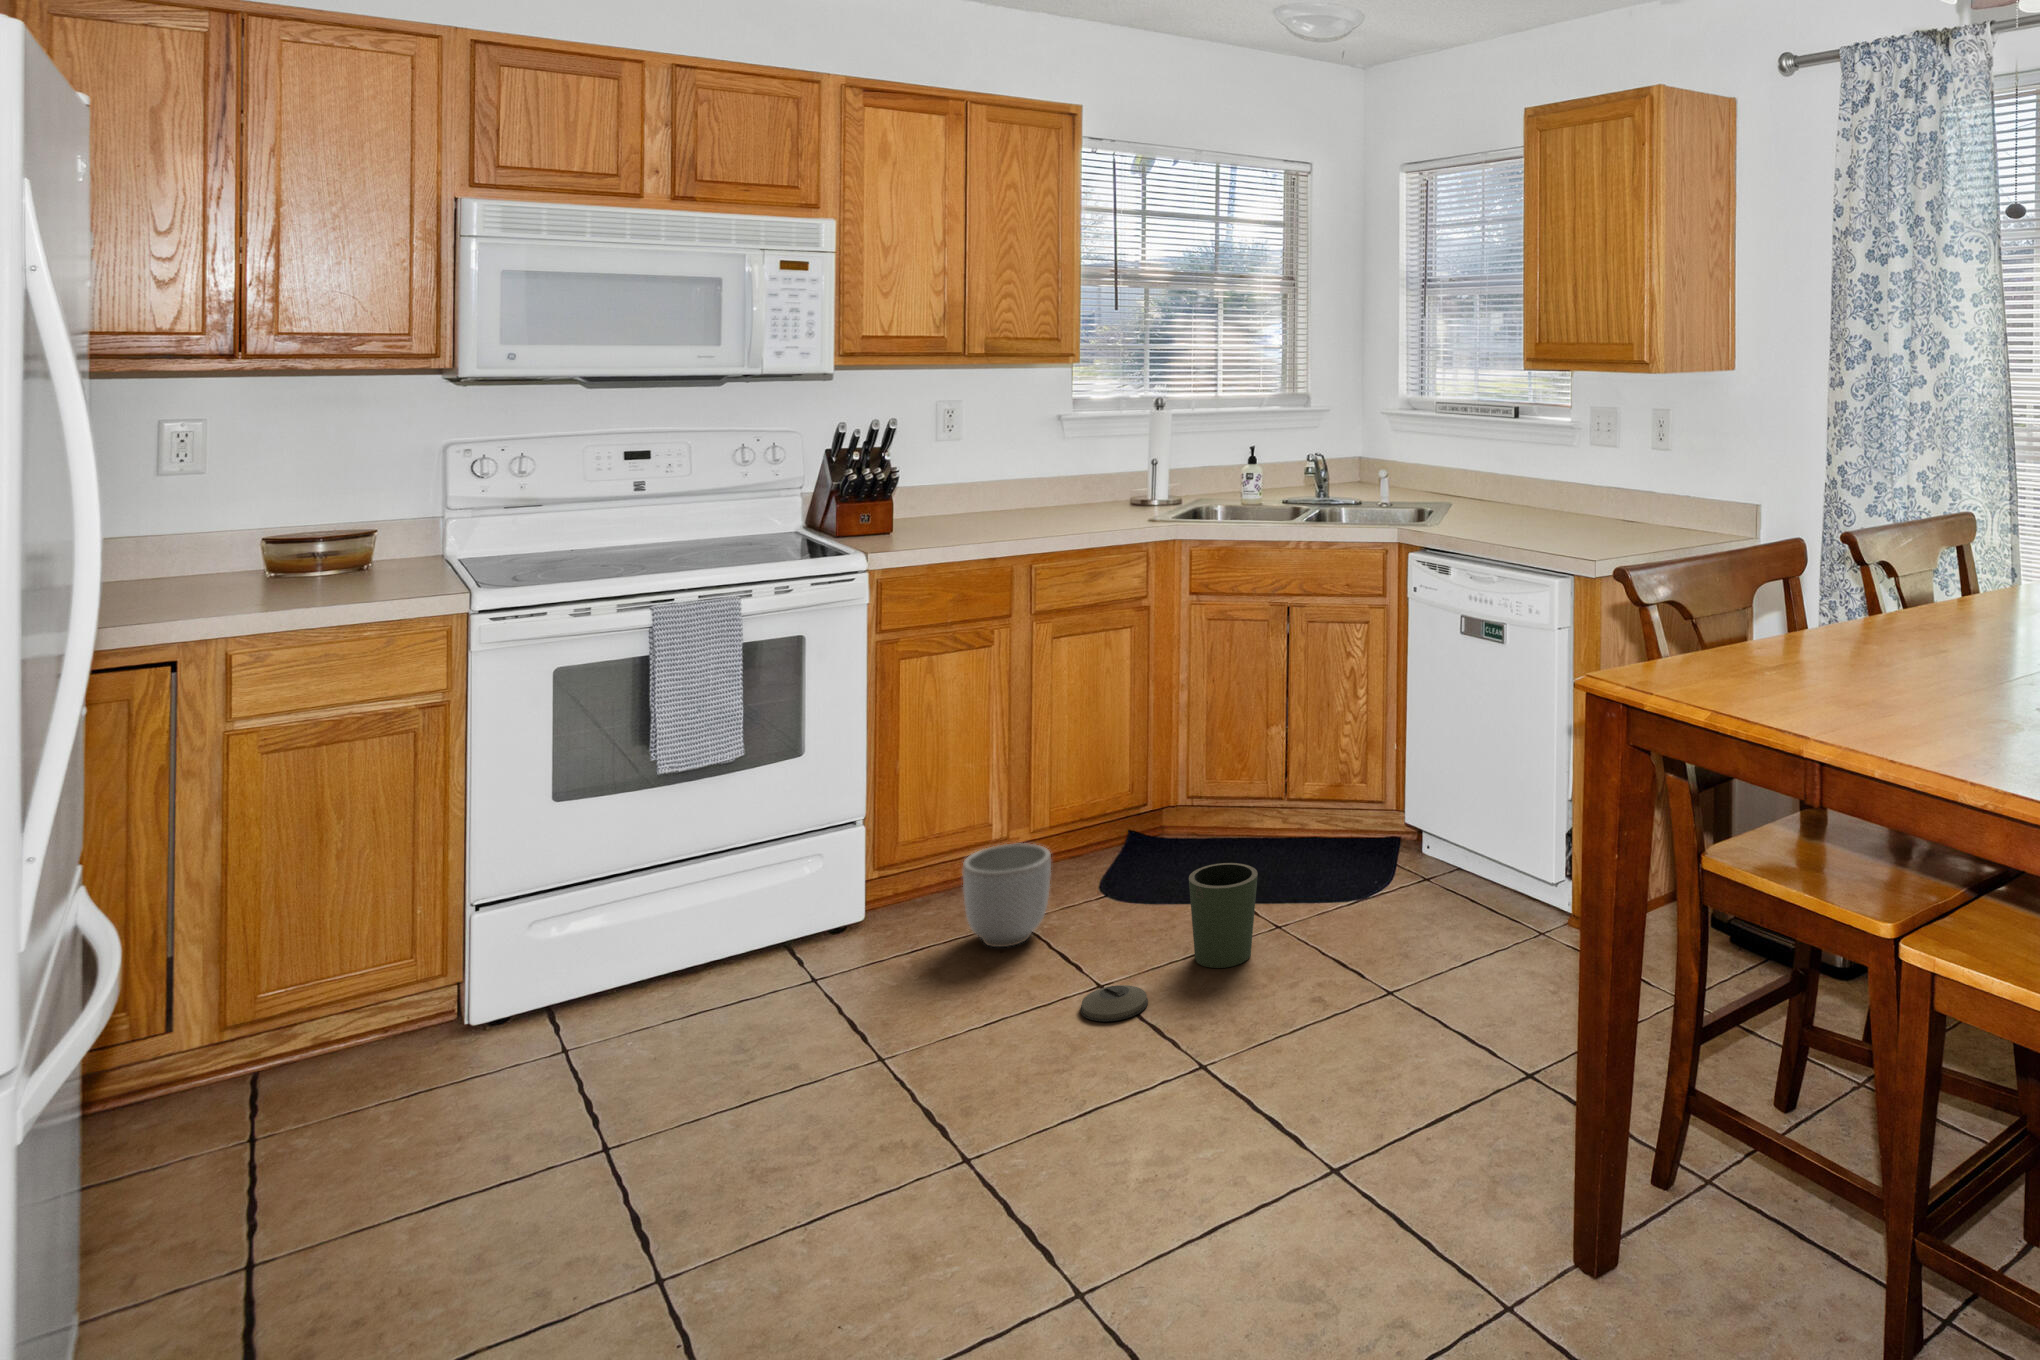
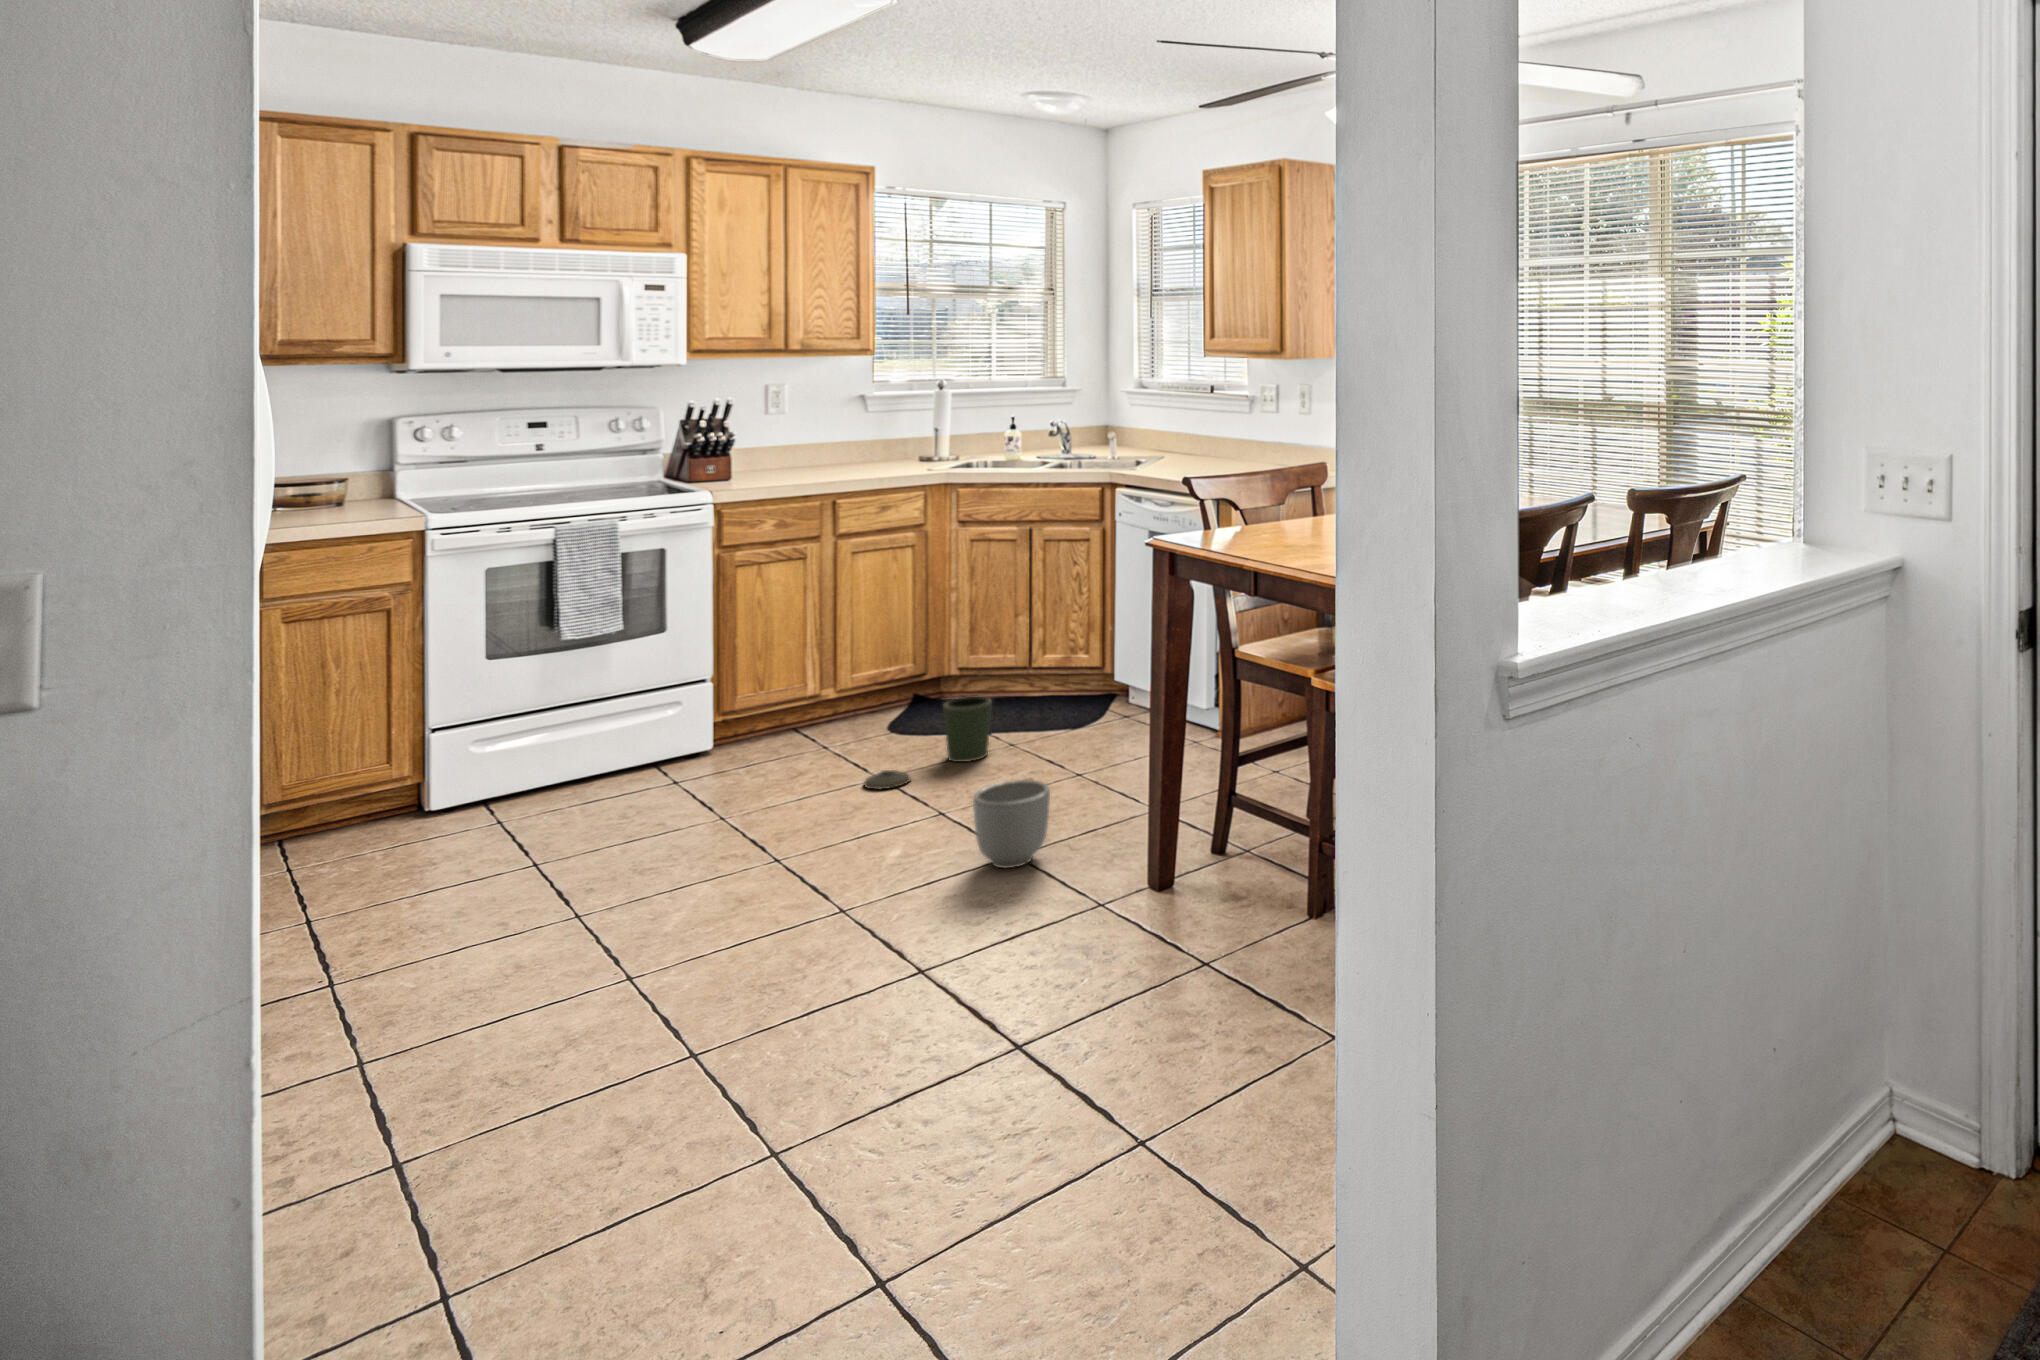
planter: present [962,844,1051,947] -> present [973,780,1050,868]

